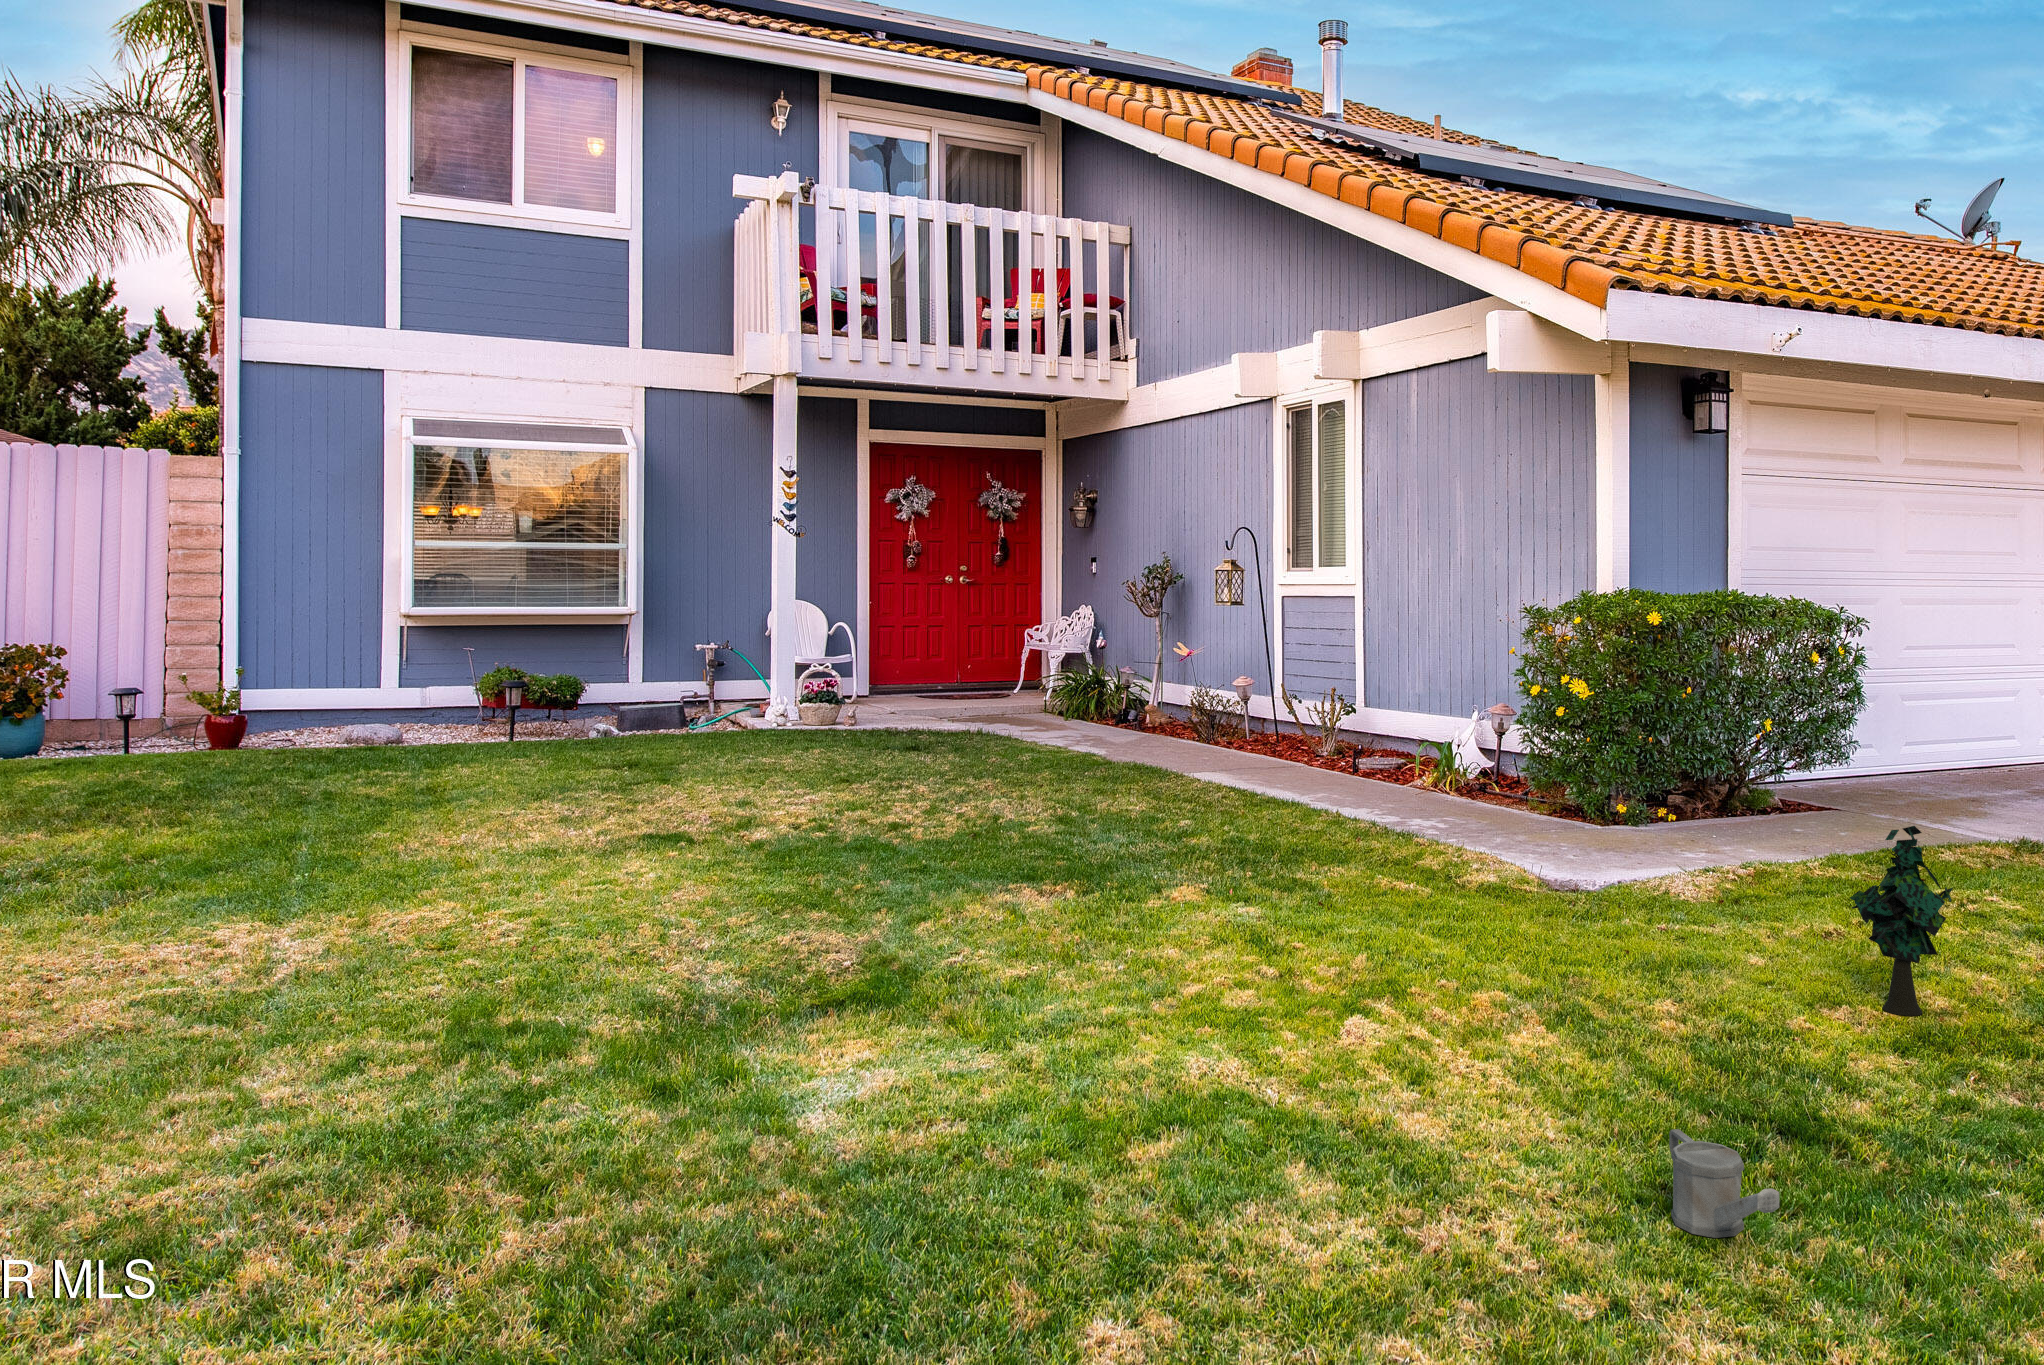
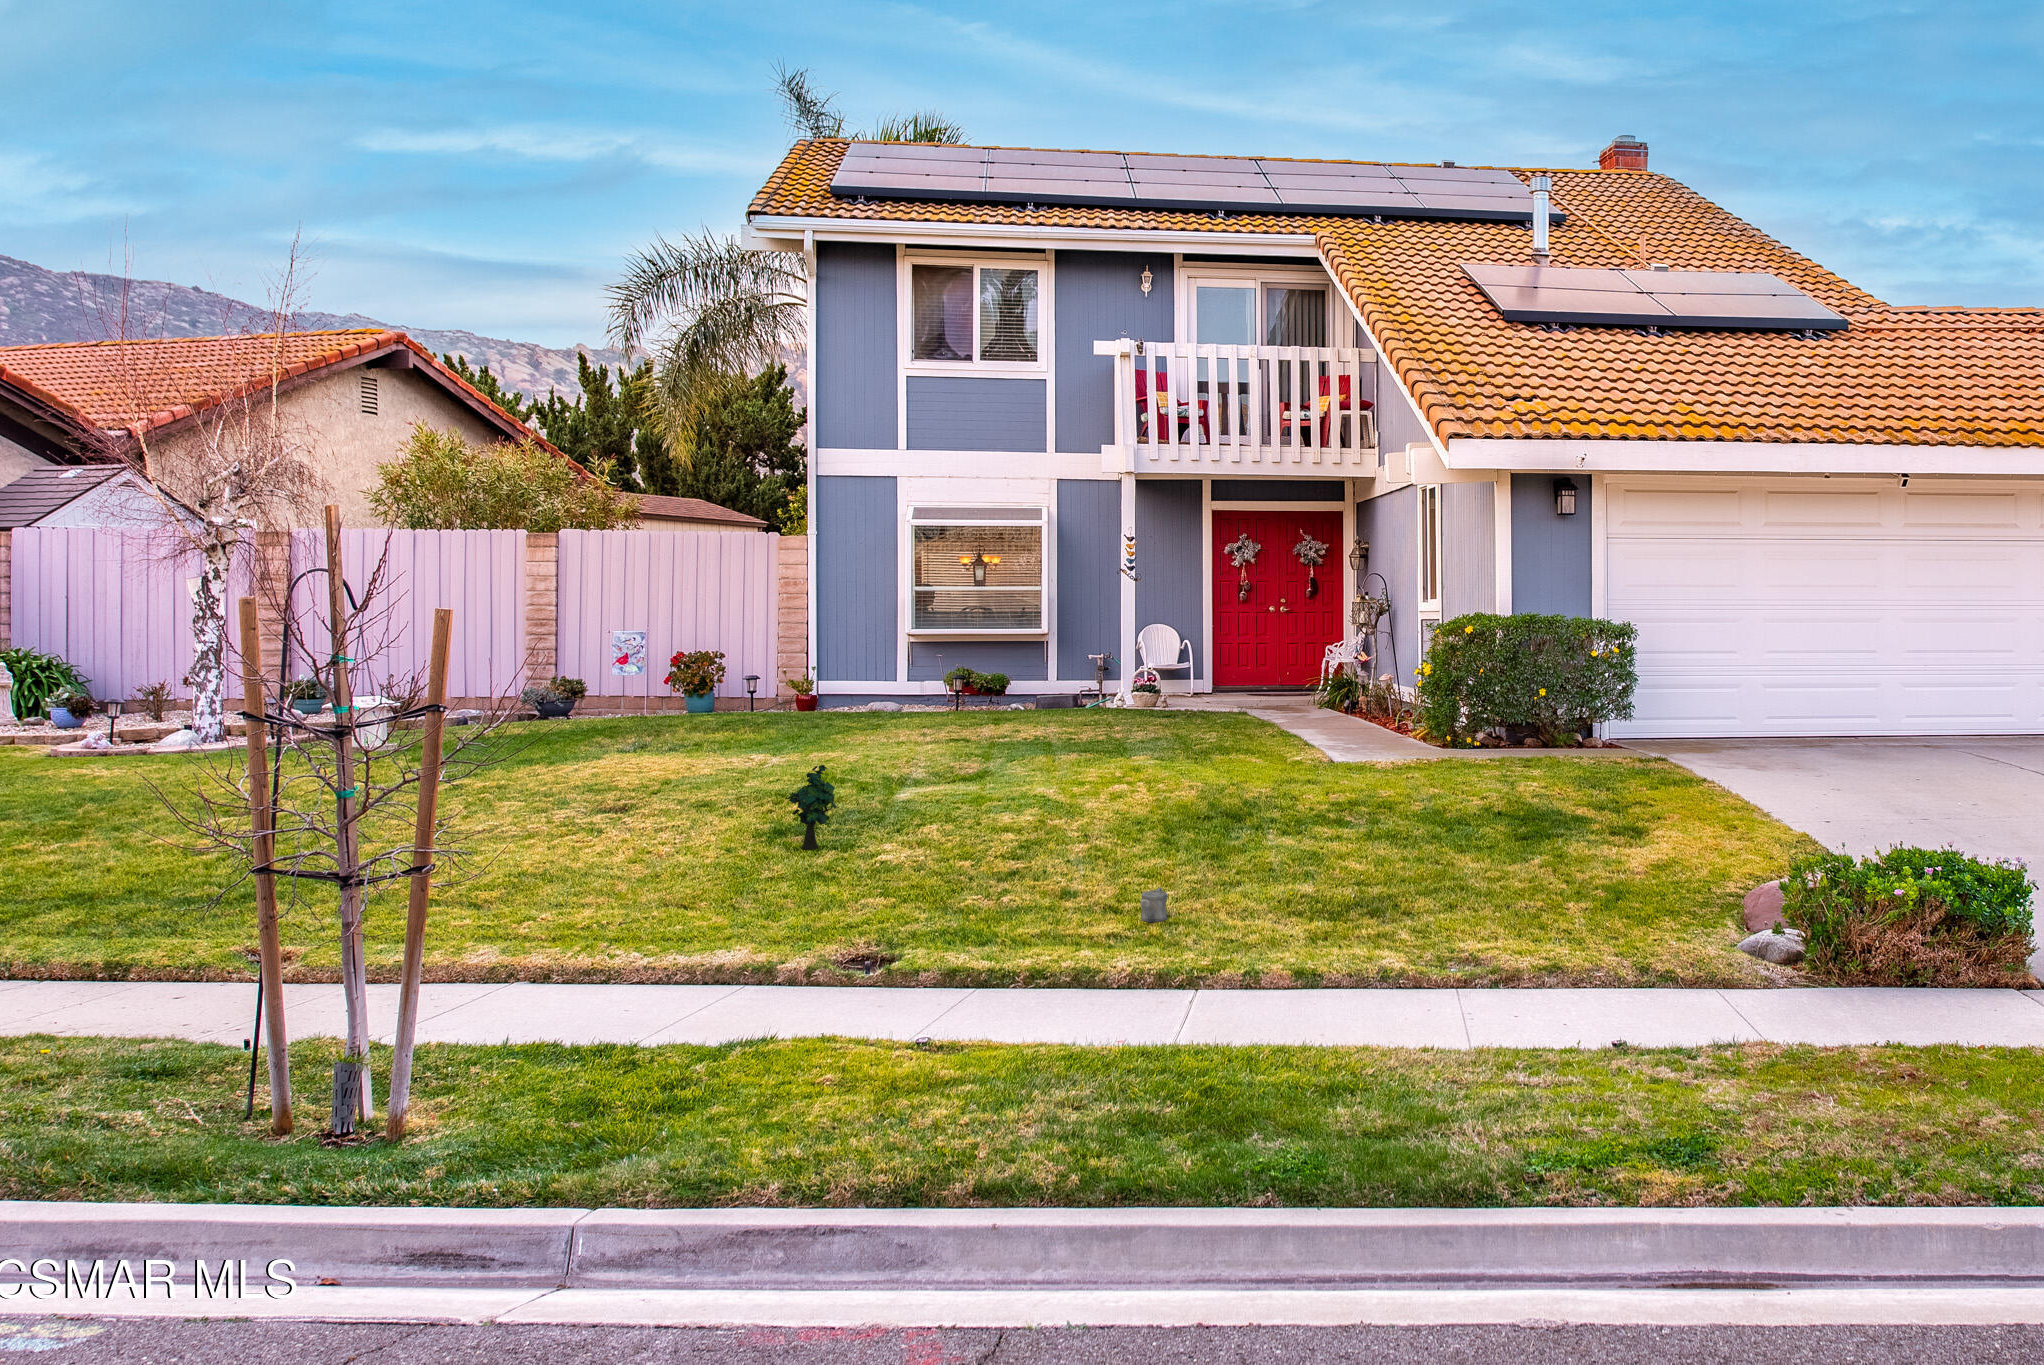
decorative plant: present [1850,826,1953,1016] -> present [786,765,837,850]

